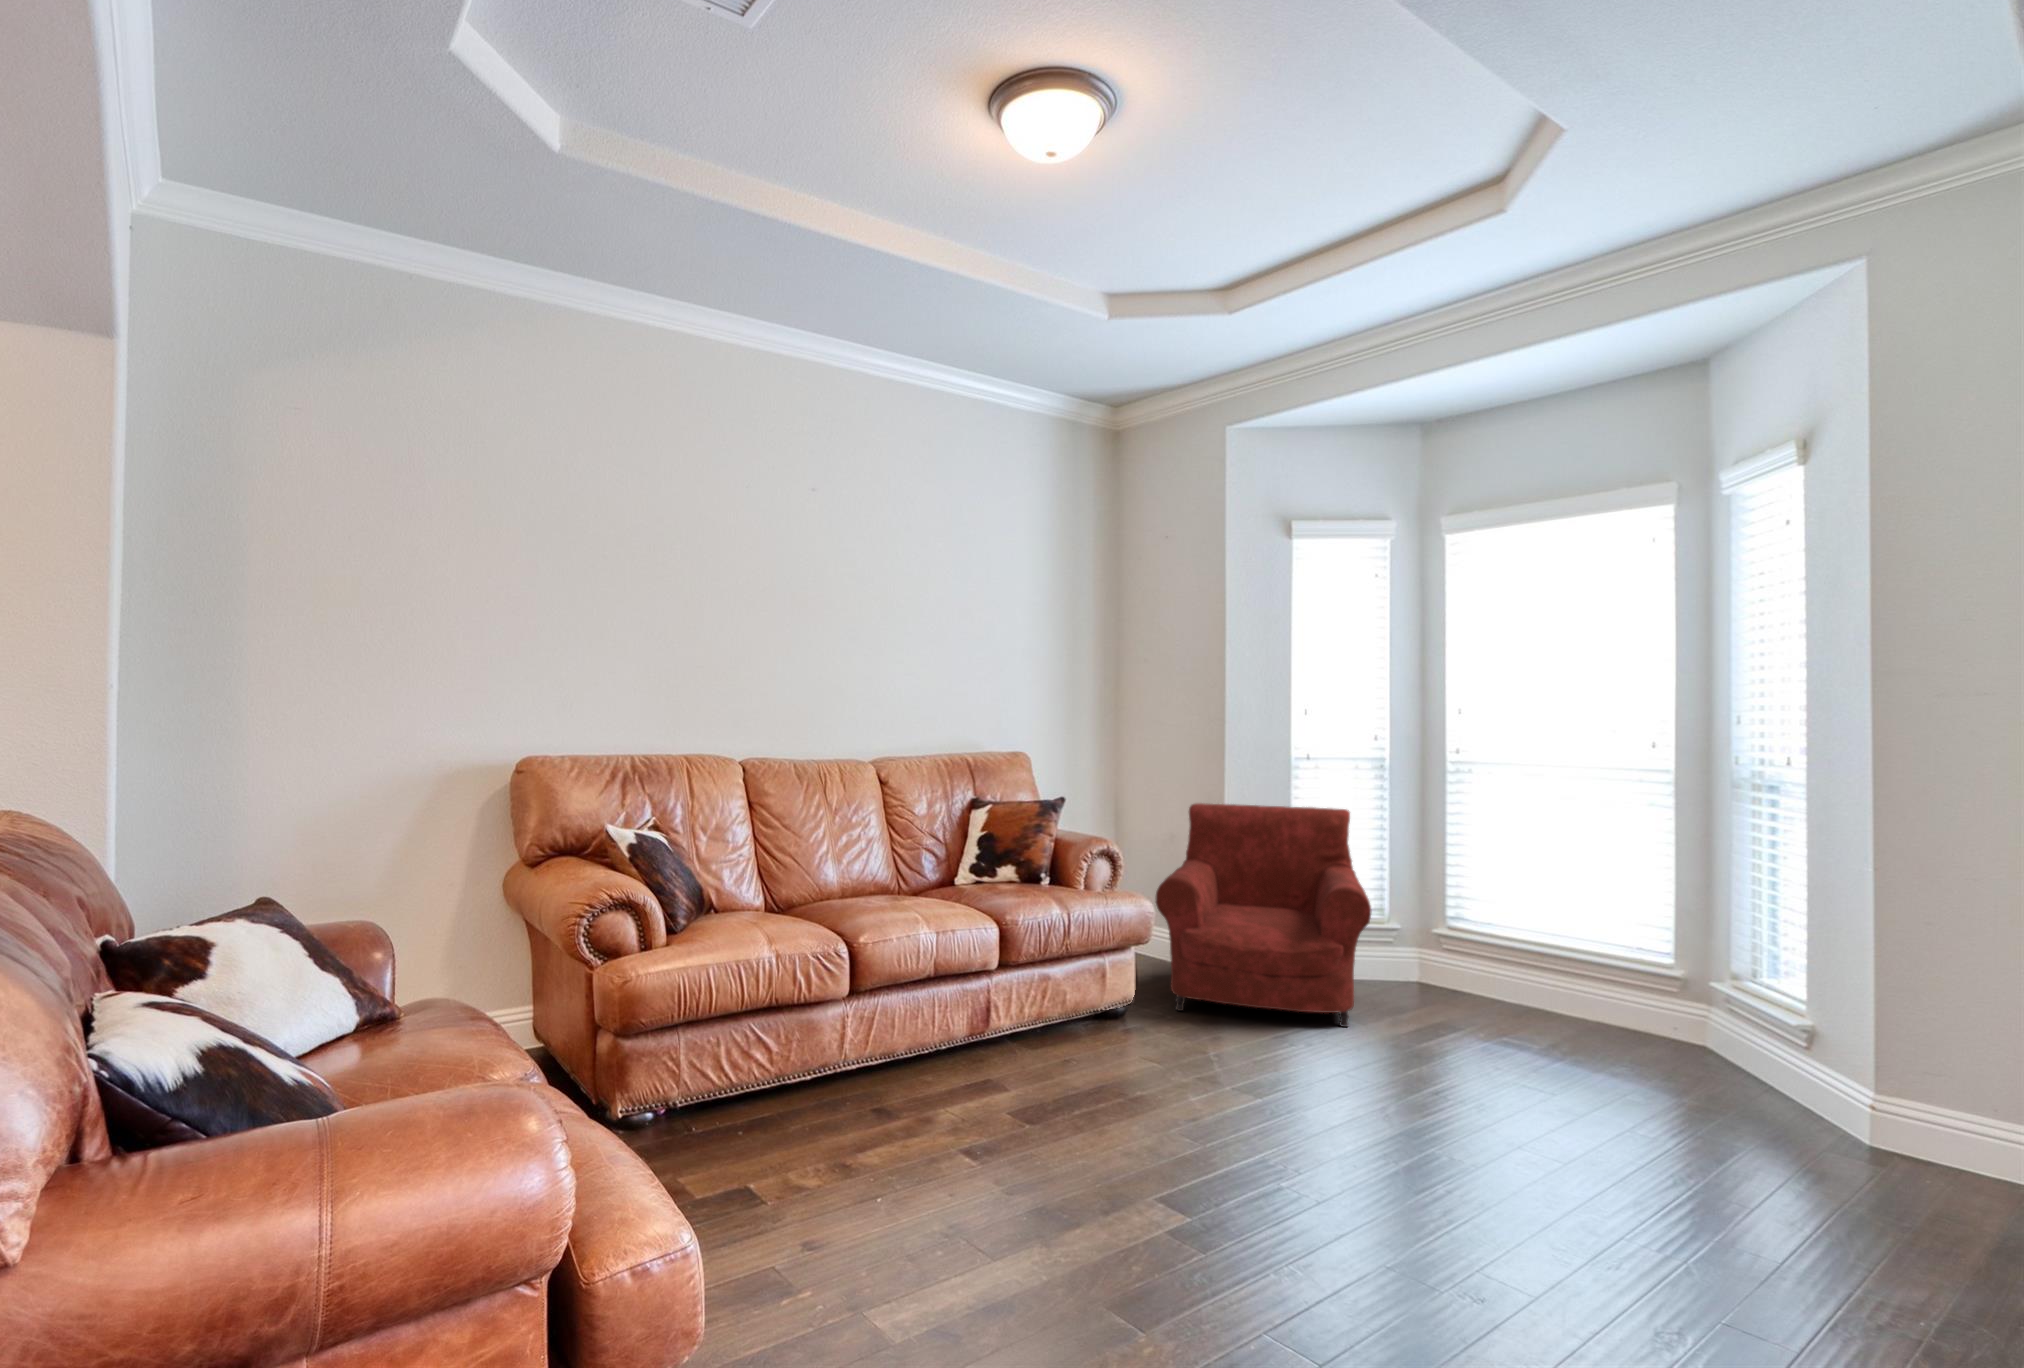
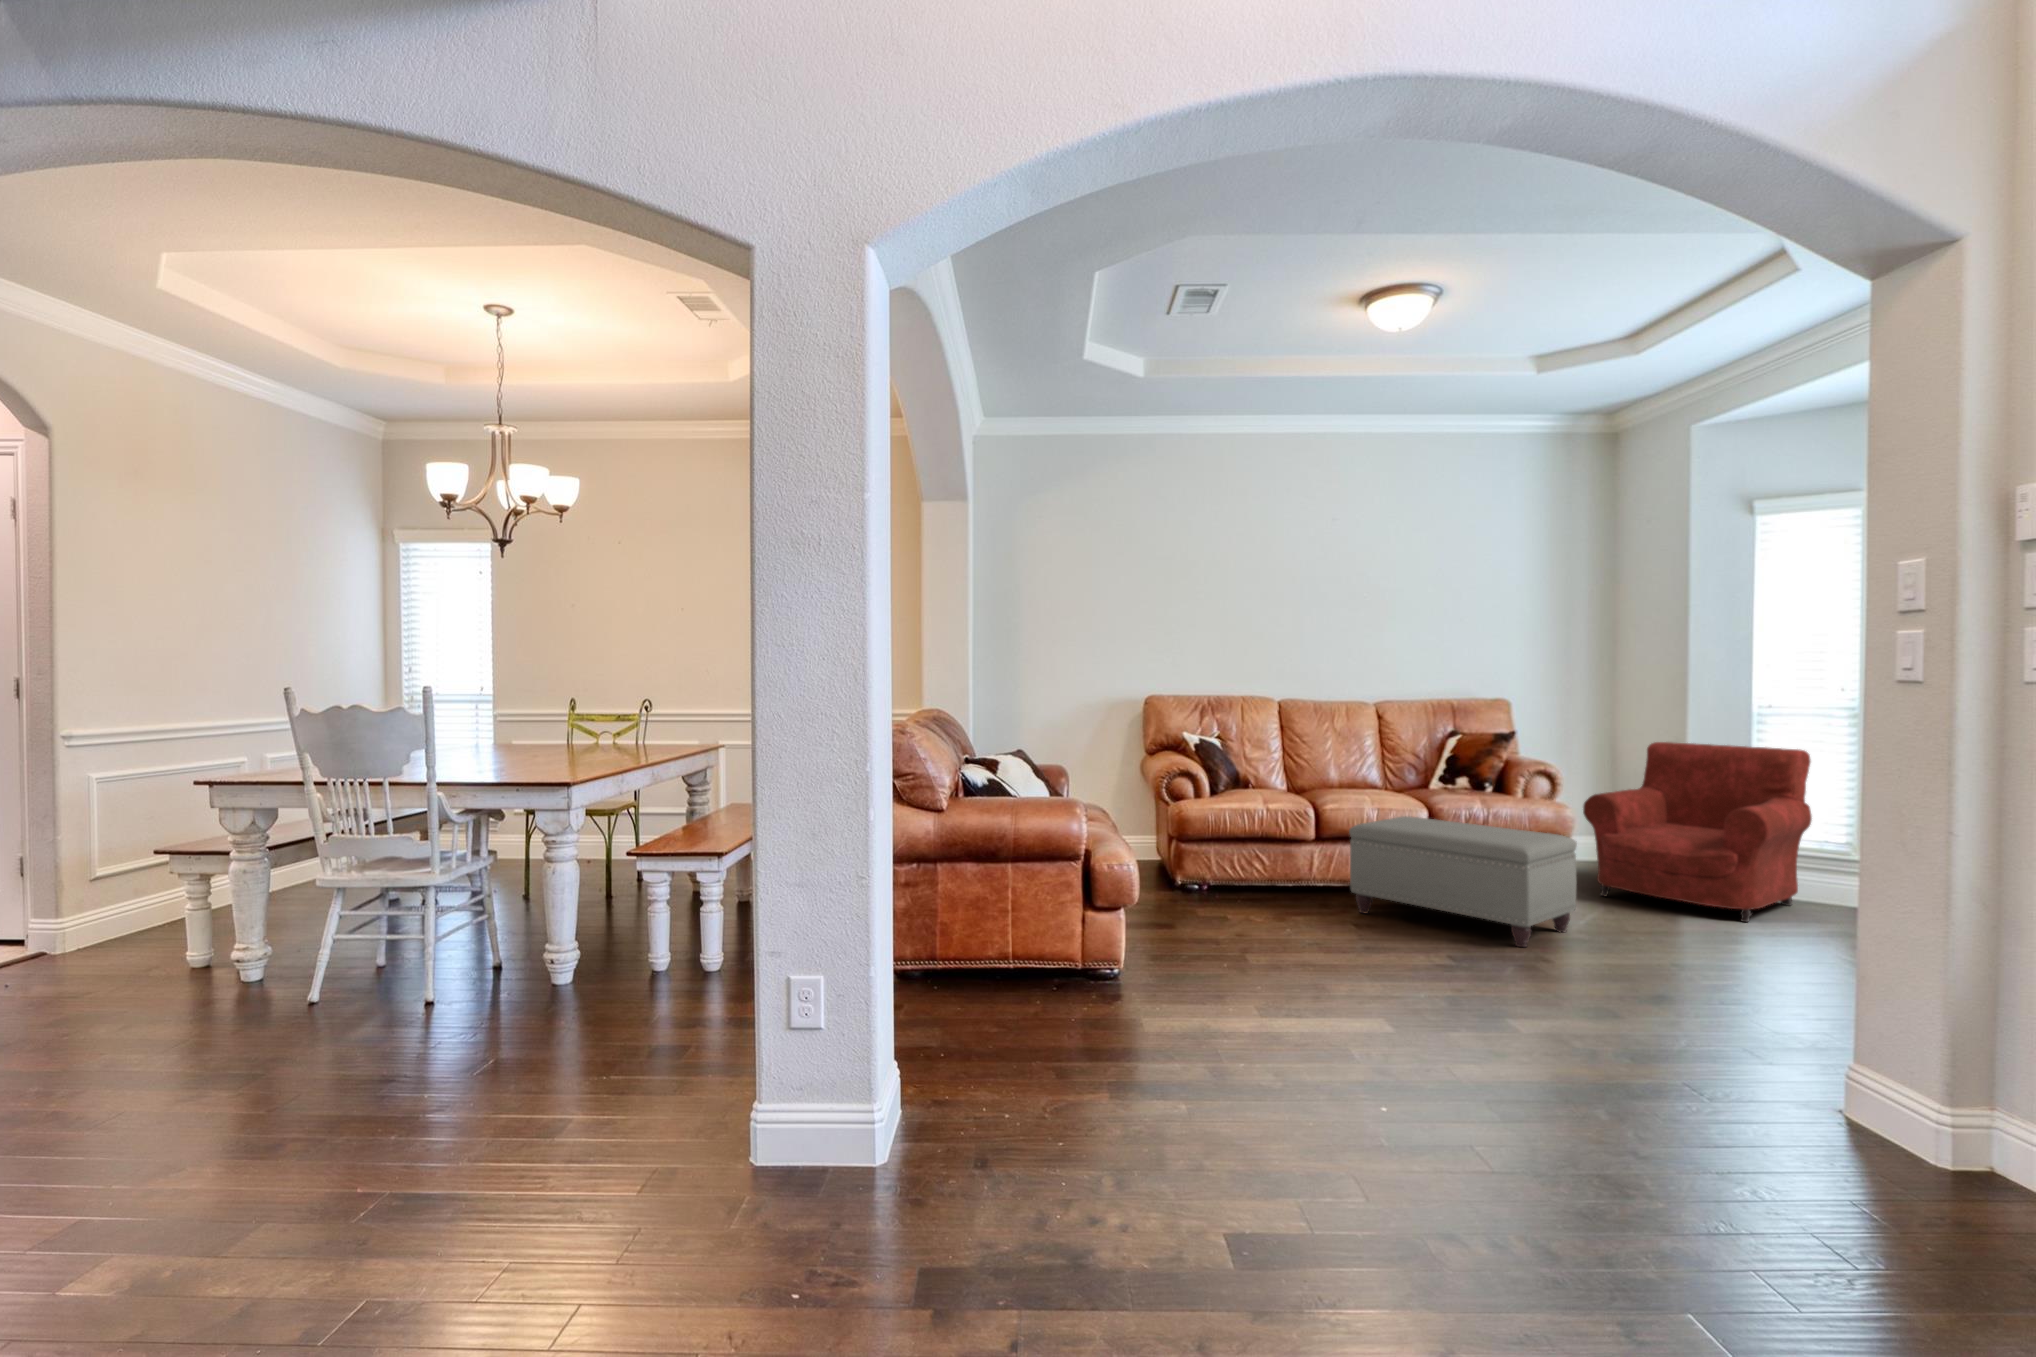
ottoman: none [939,941,1239,1146] -> present [1349,816,1577,947]

